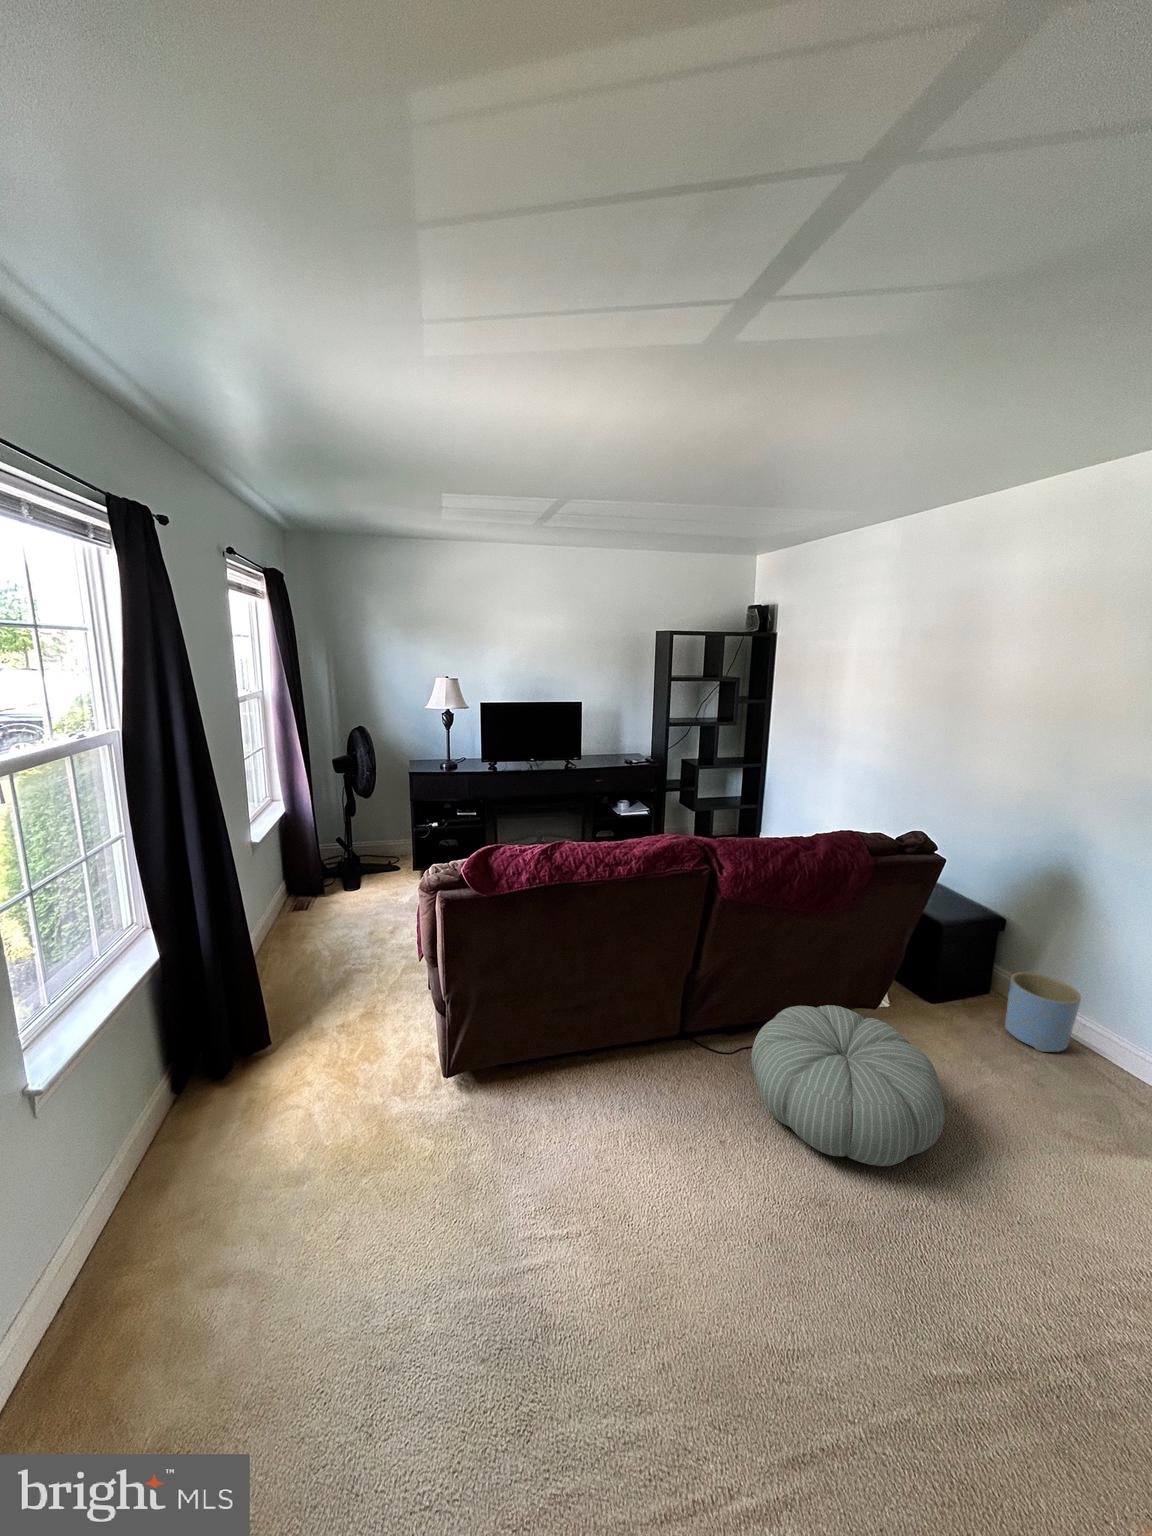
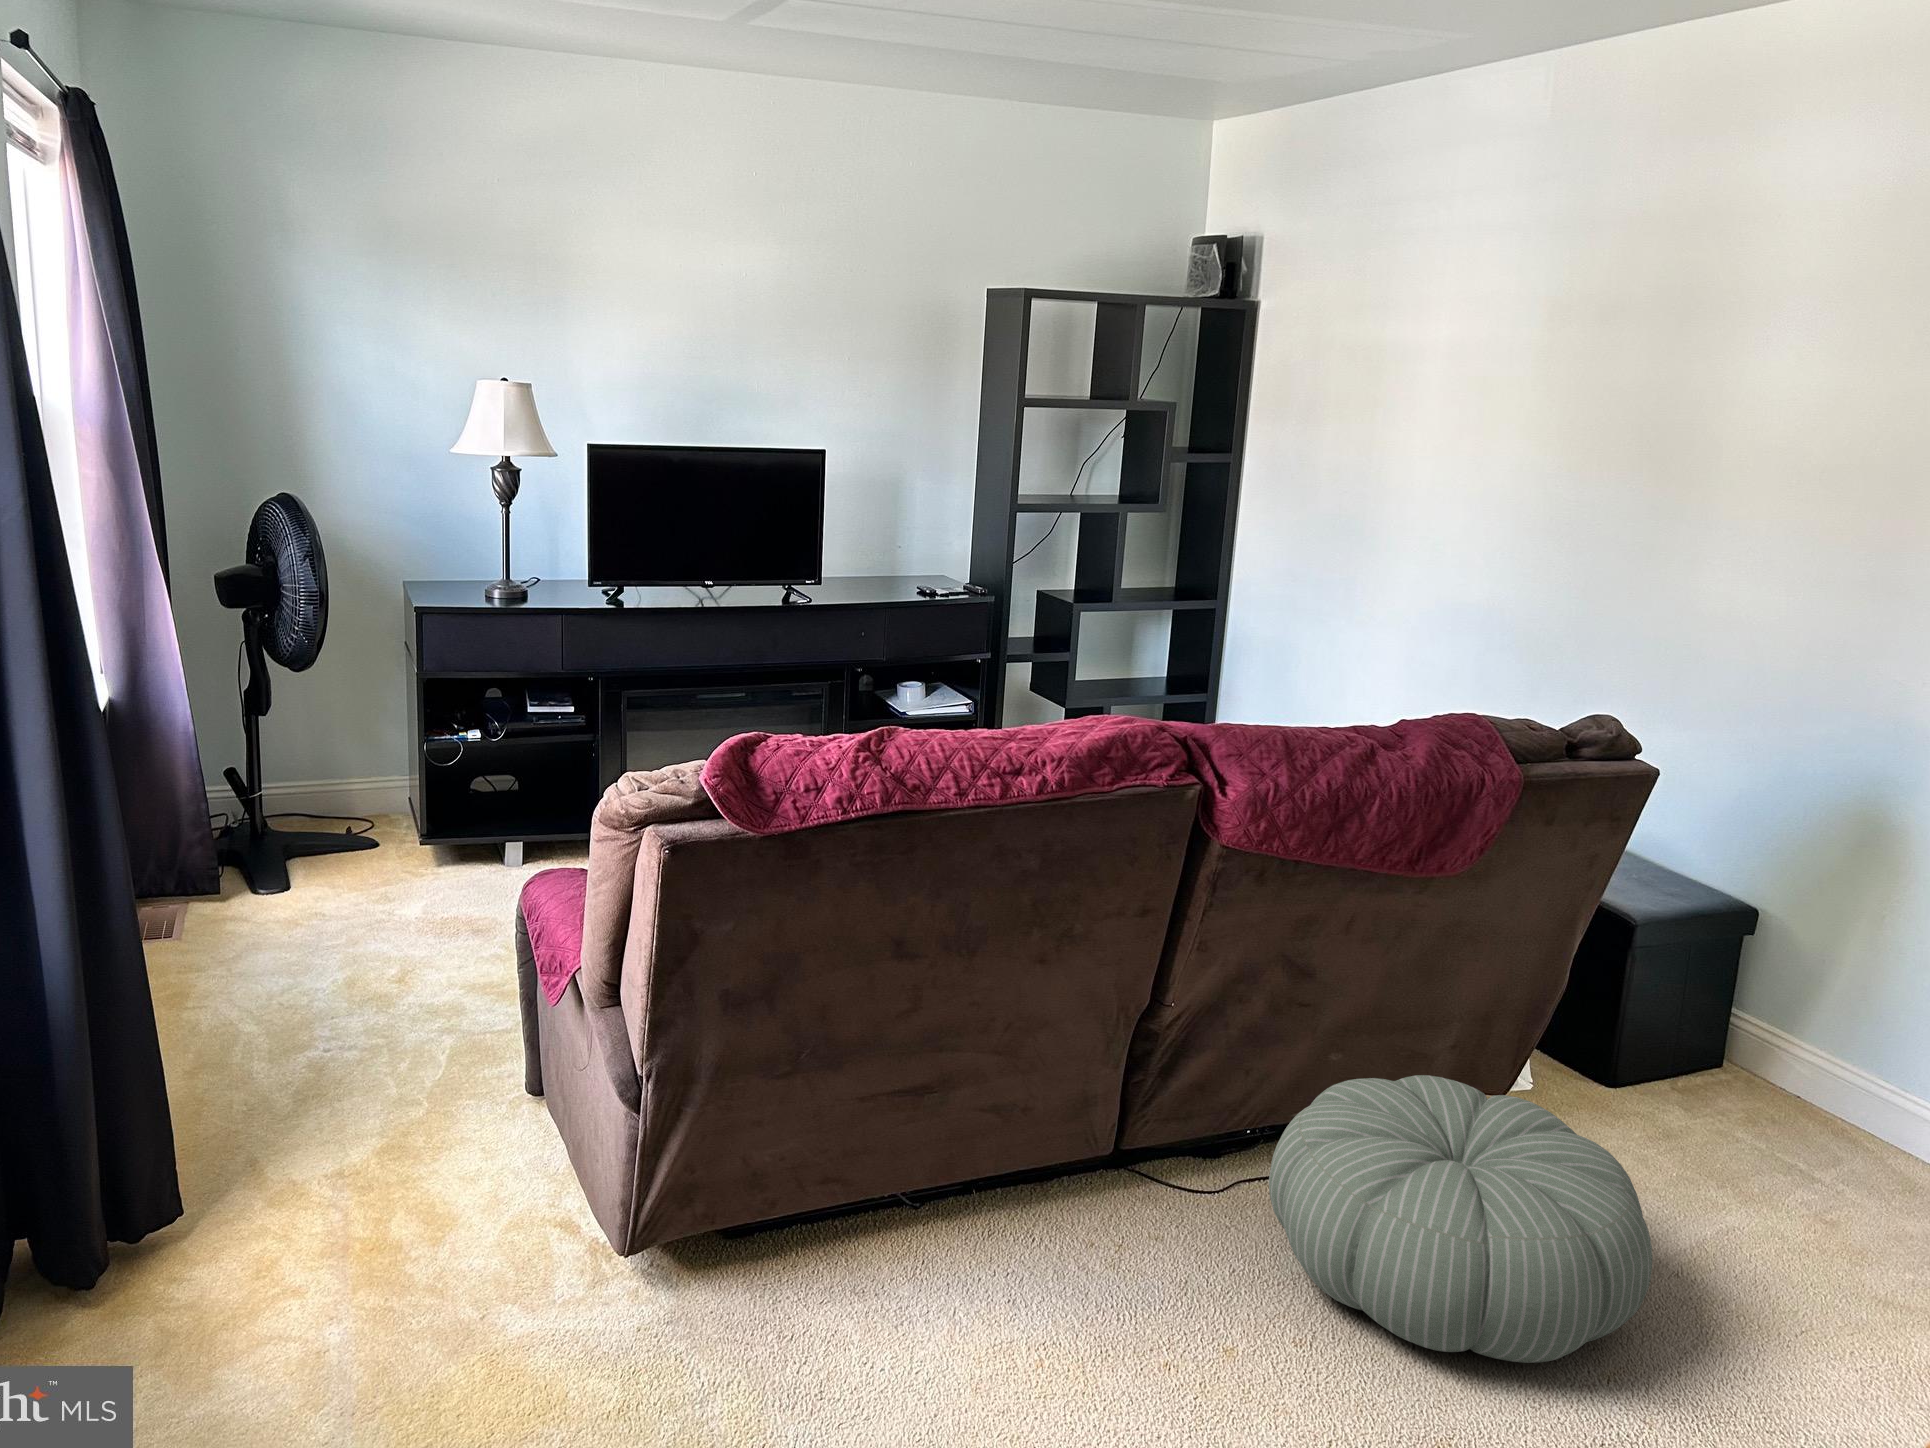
planter: present [1005,972,1081,1052] -> none [1740,1007,1883,1158]

